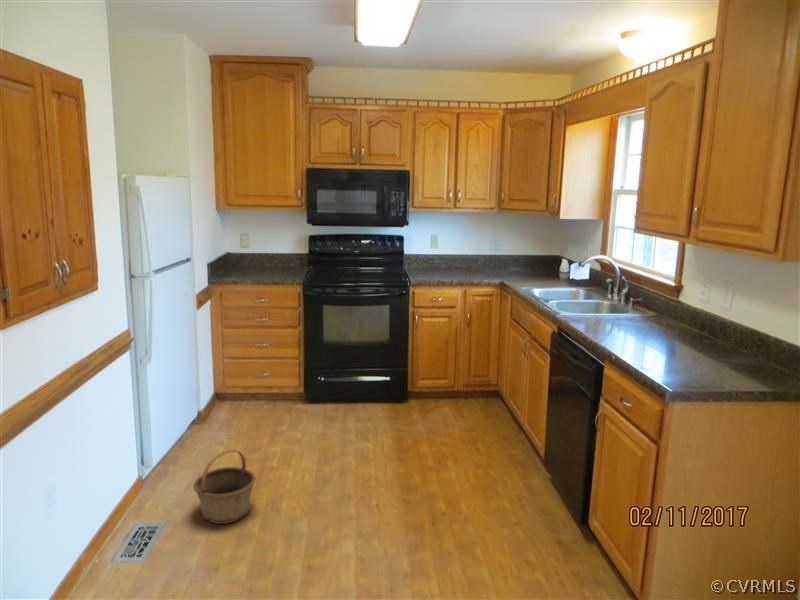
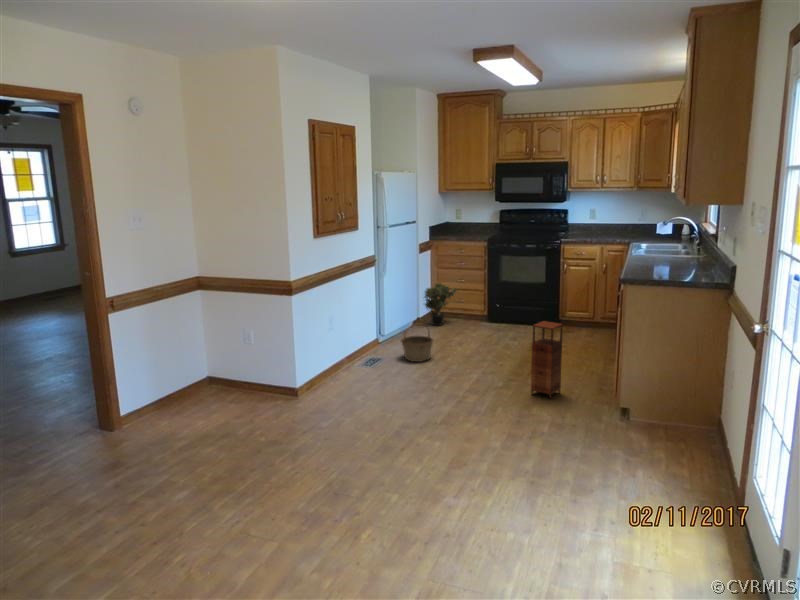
potted plant: none [207,352,263,421] -> present [425,283,457,326]
storage cabinet: none [461,447,508,584] -> present [531,321,563,399]

